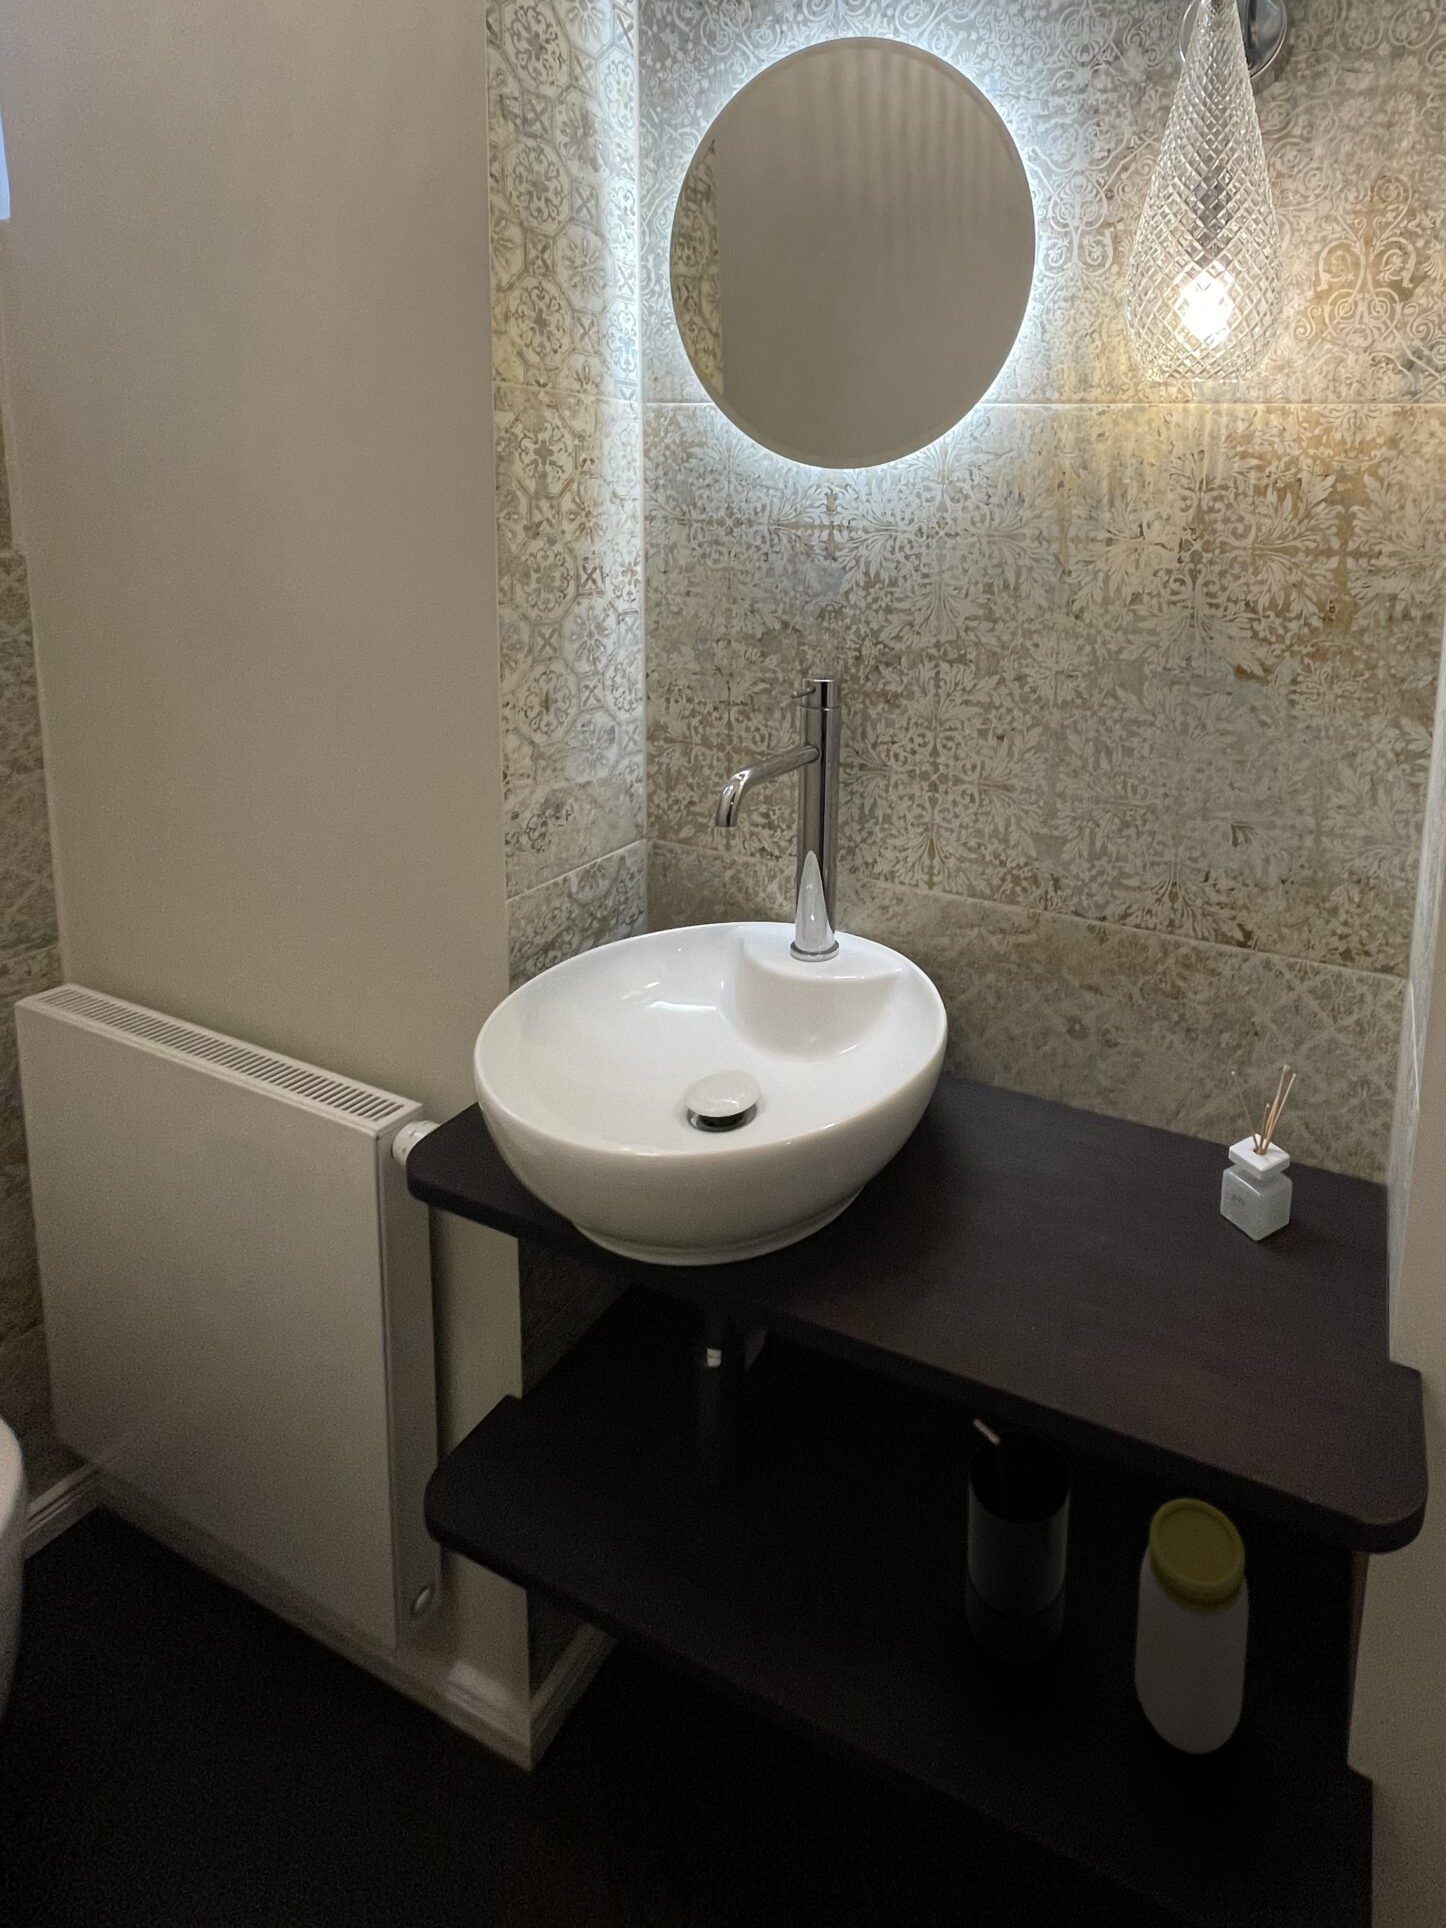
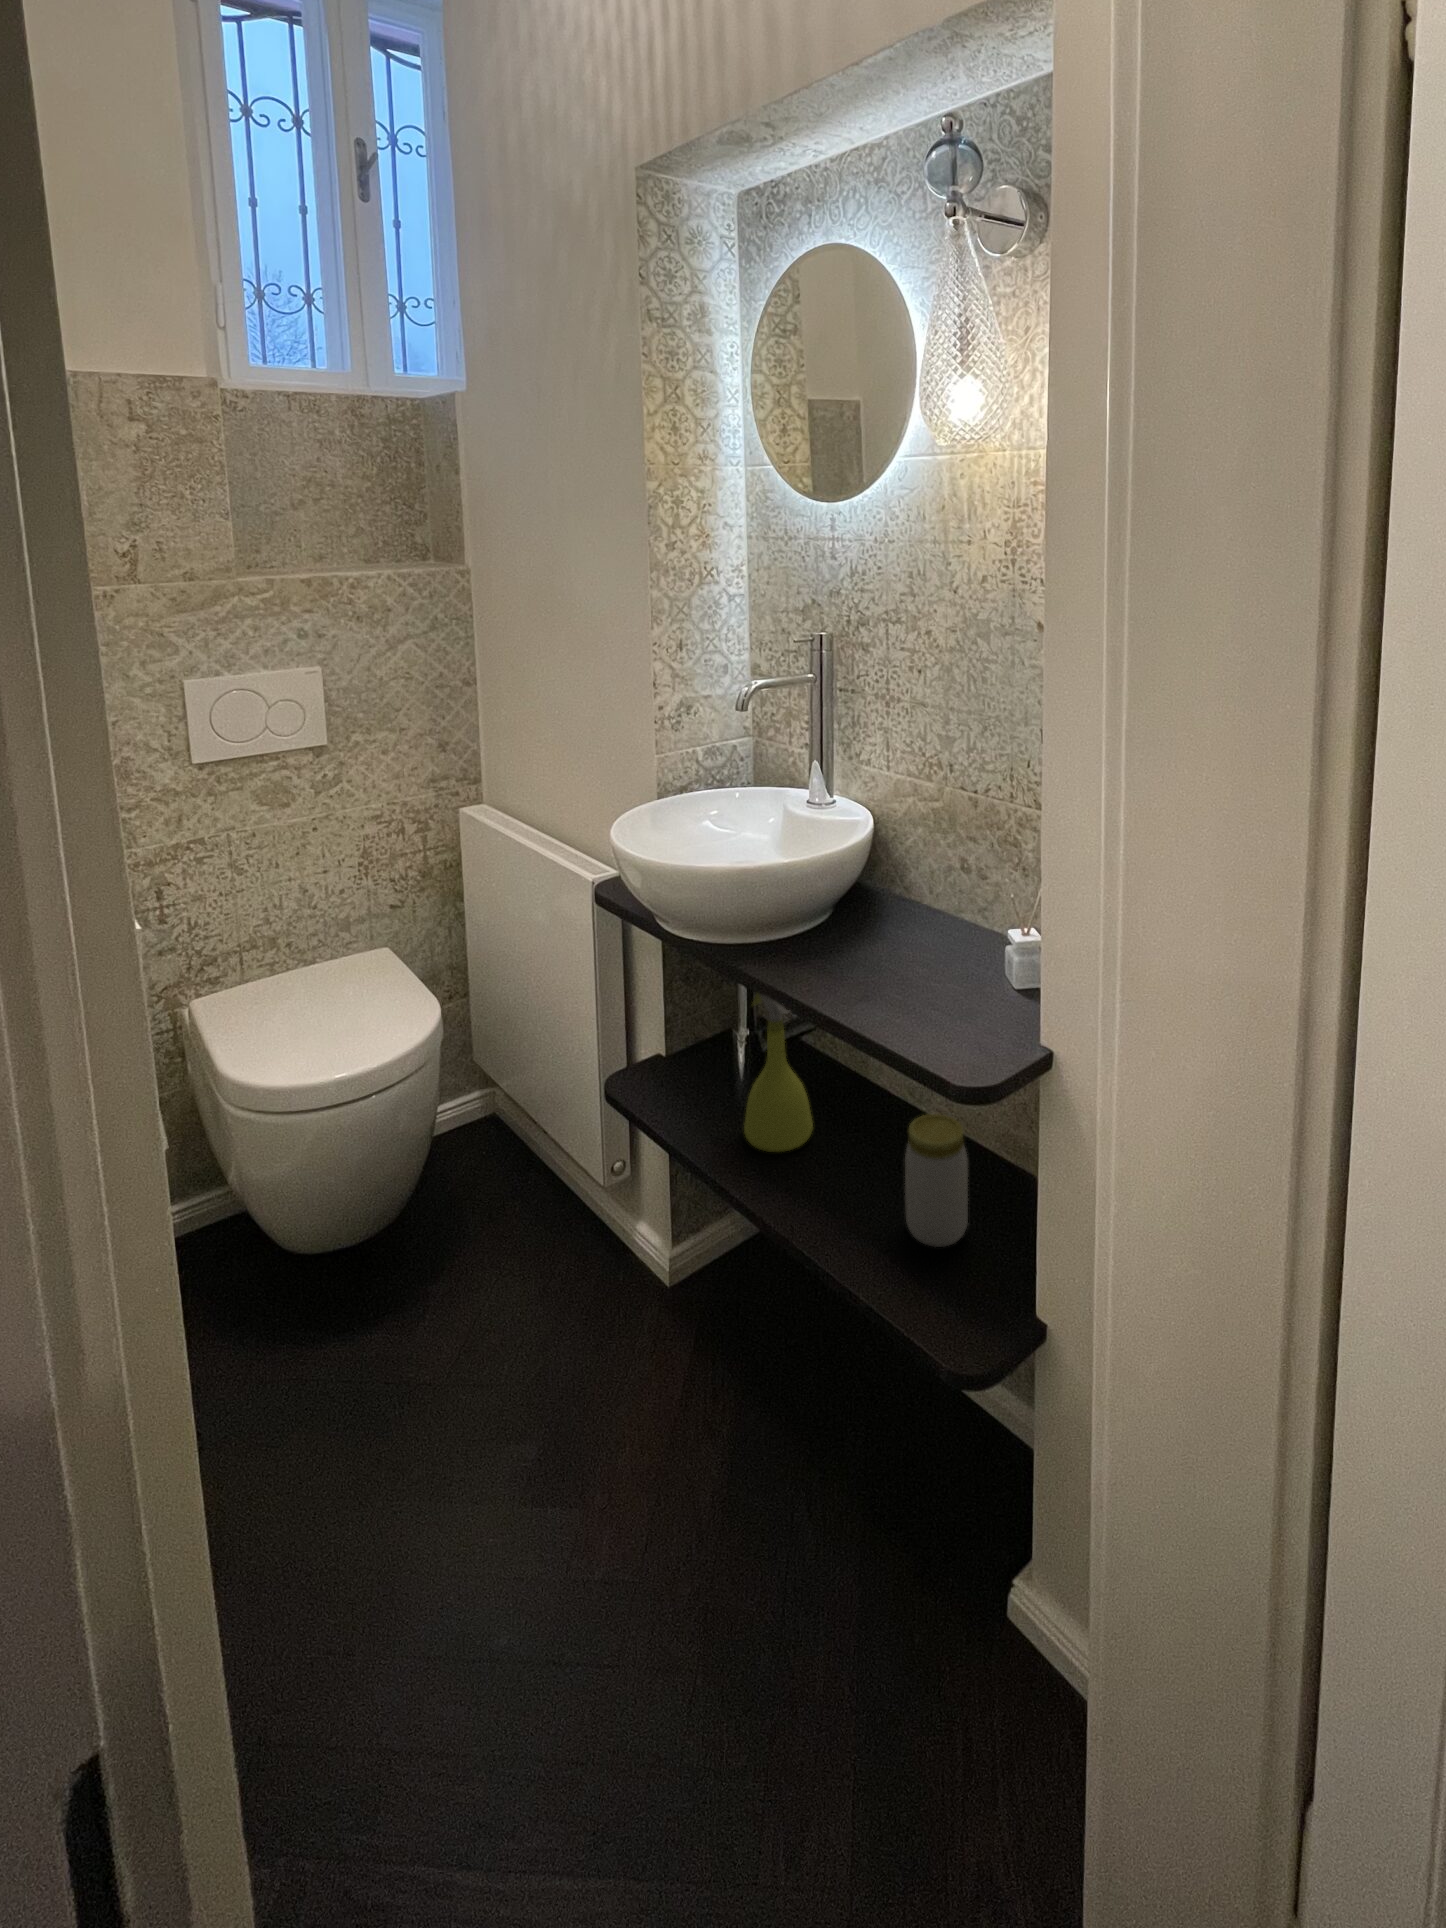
spray bottle: none [767,1302,888,1623] -> present [744,993,813,1152]
candle: present [965,1420,1070,1664] -> none [835,1064,896,1194]

